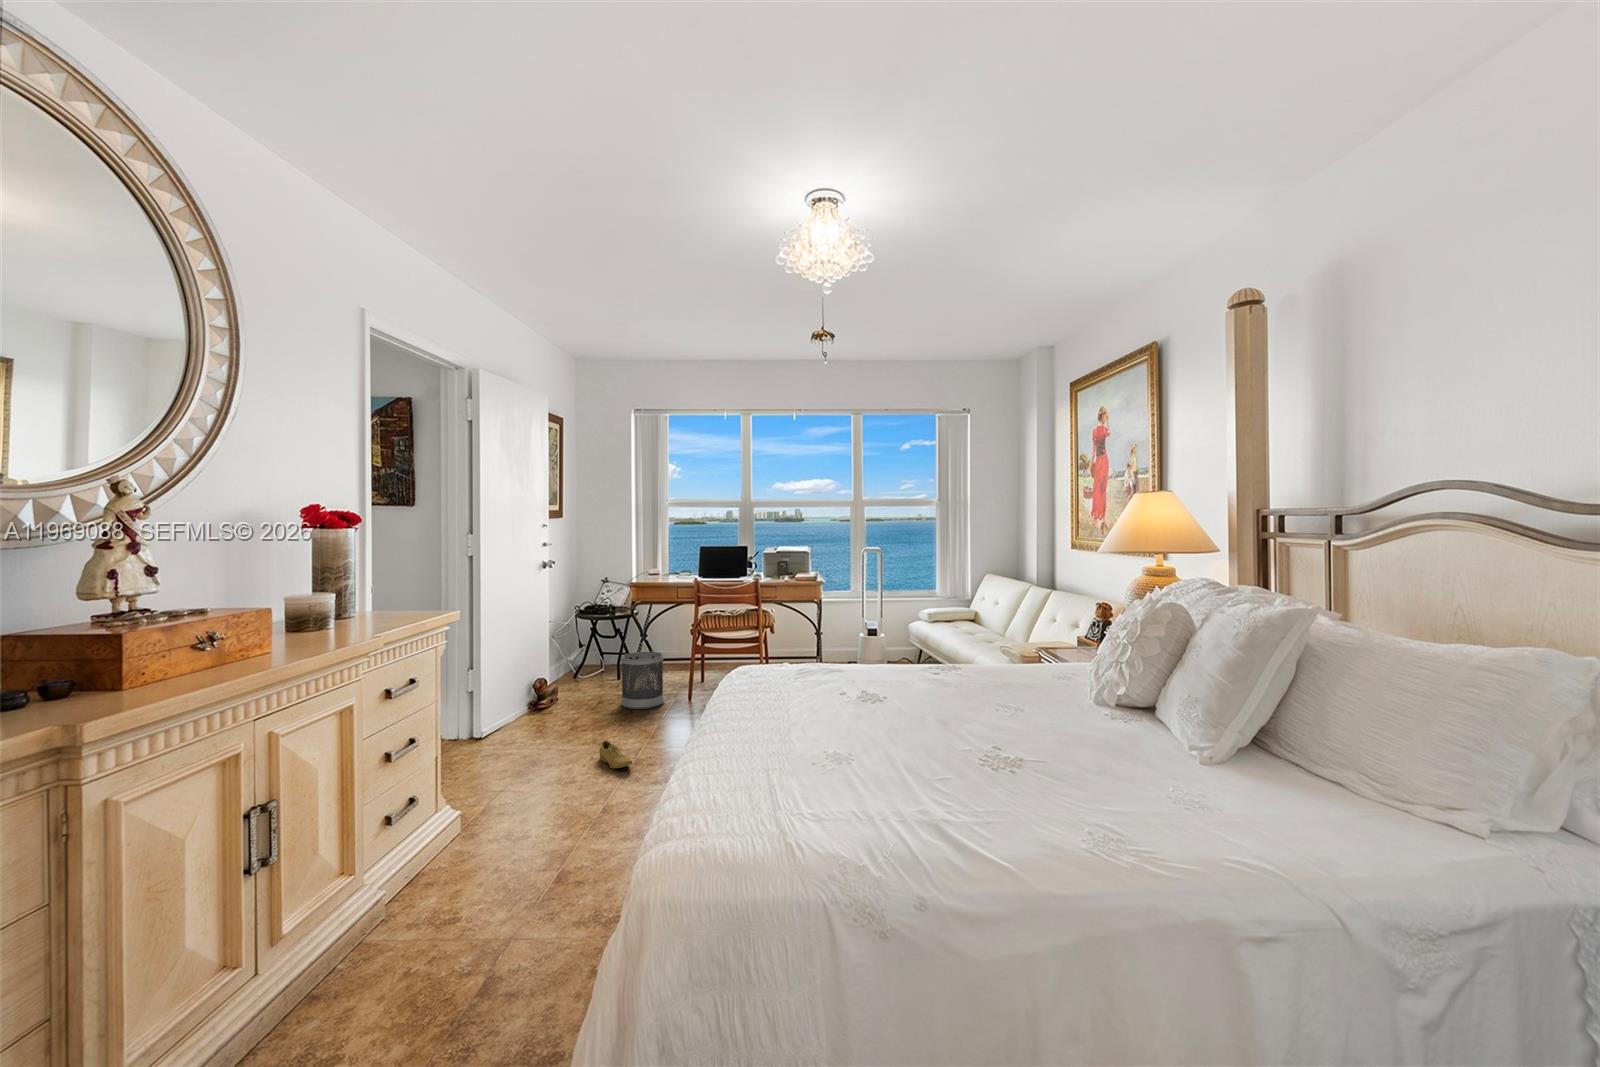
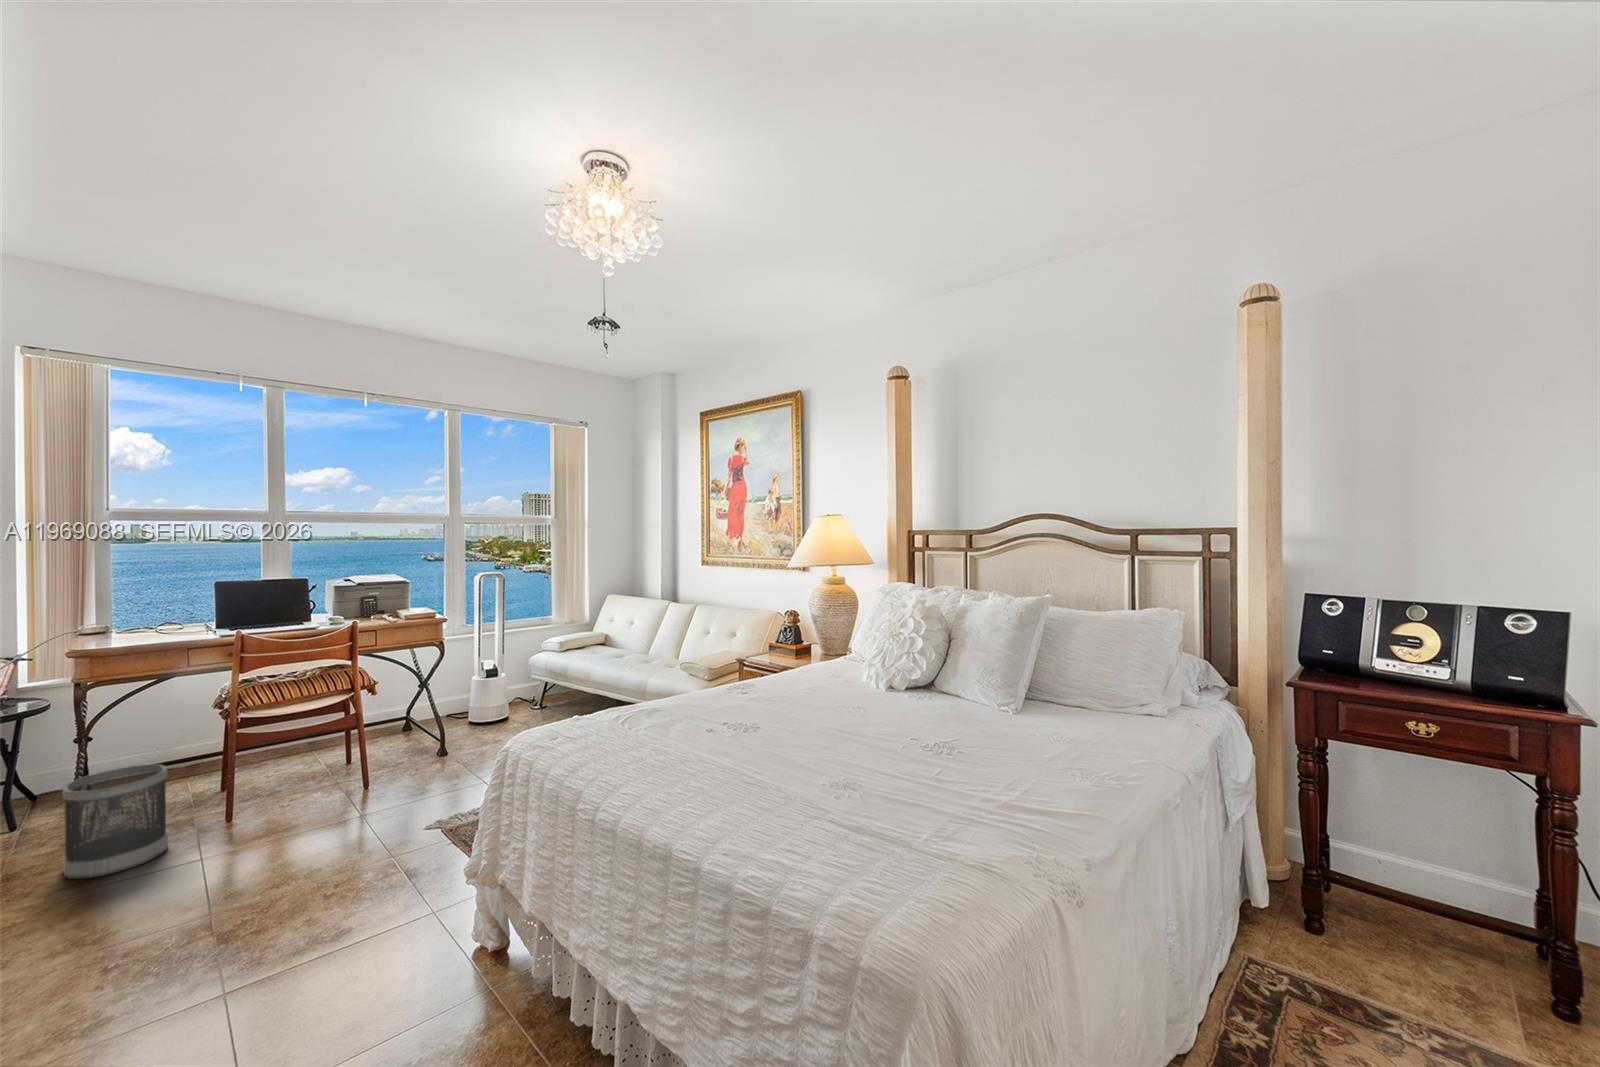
shoe: present [600,741,632,768] -> none [102,952,208,998]

